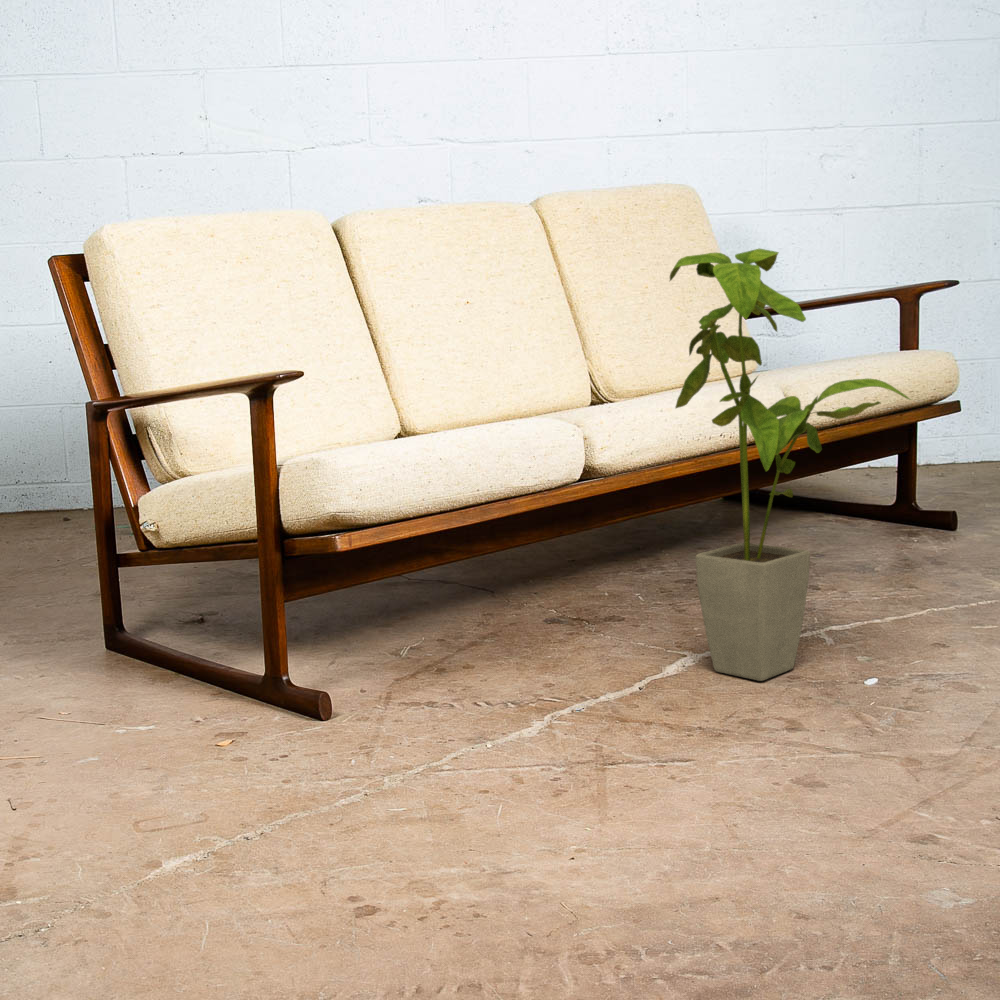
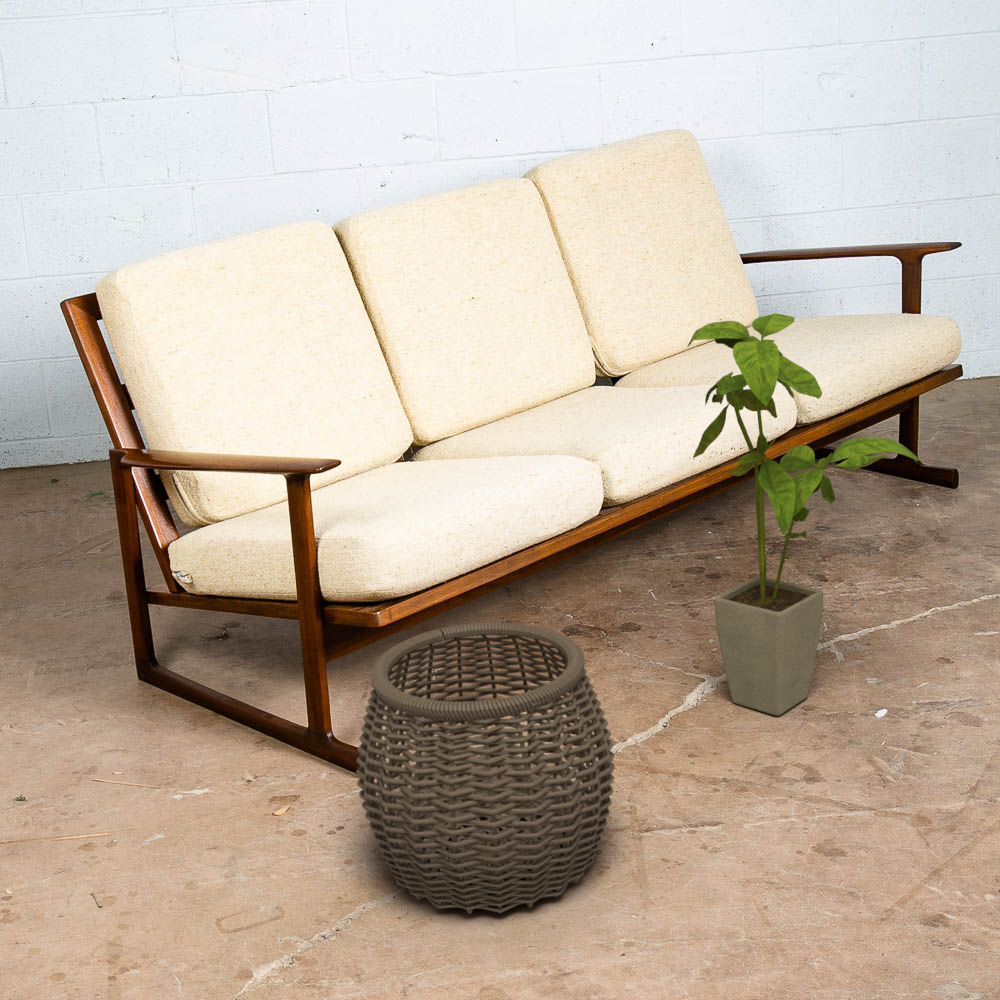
woven basket: none [296,533,576,822] -> present [356,622,615,914]

